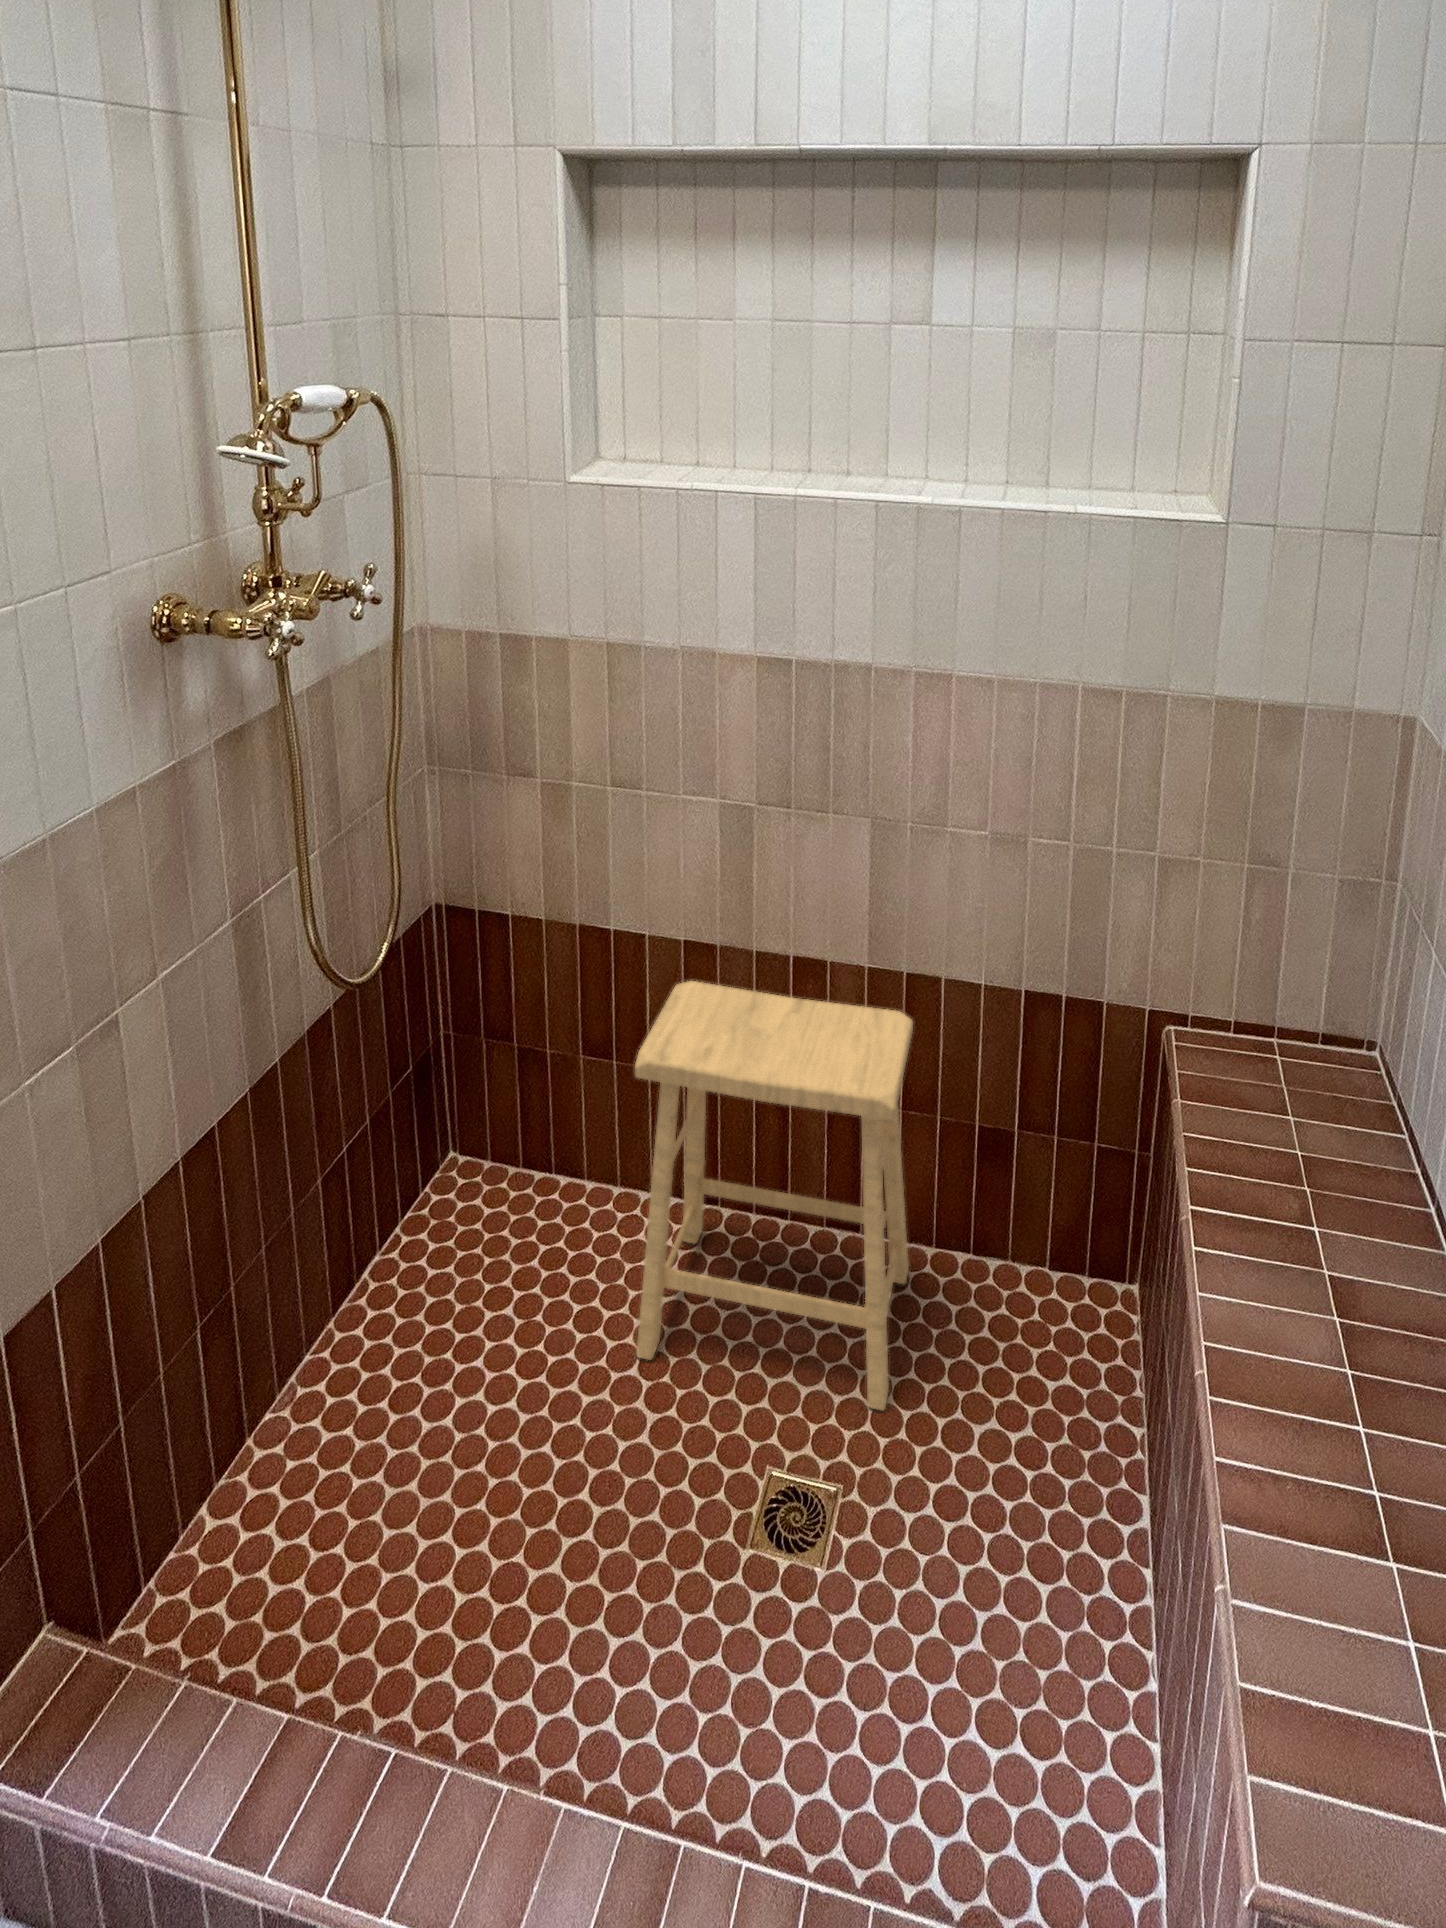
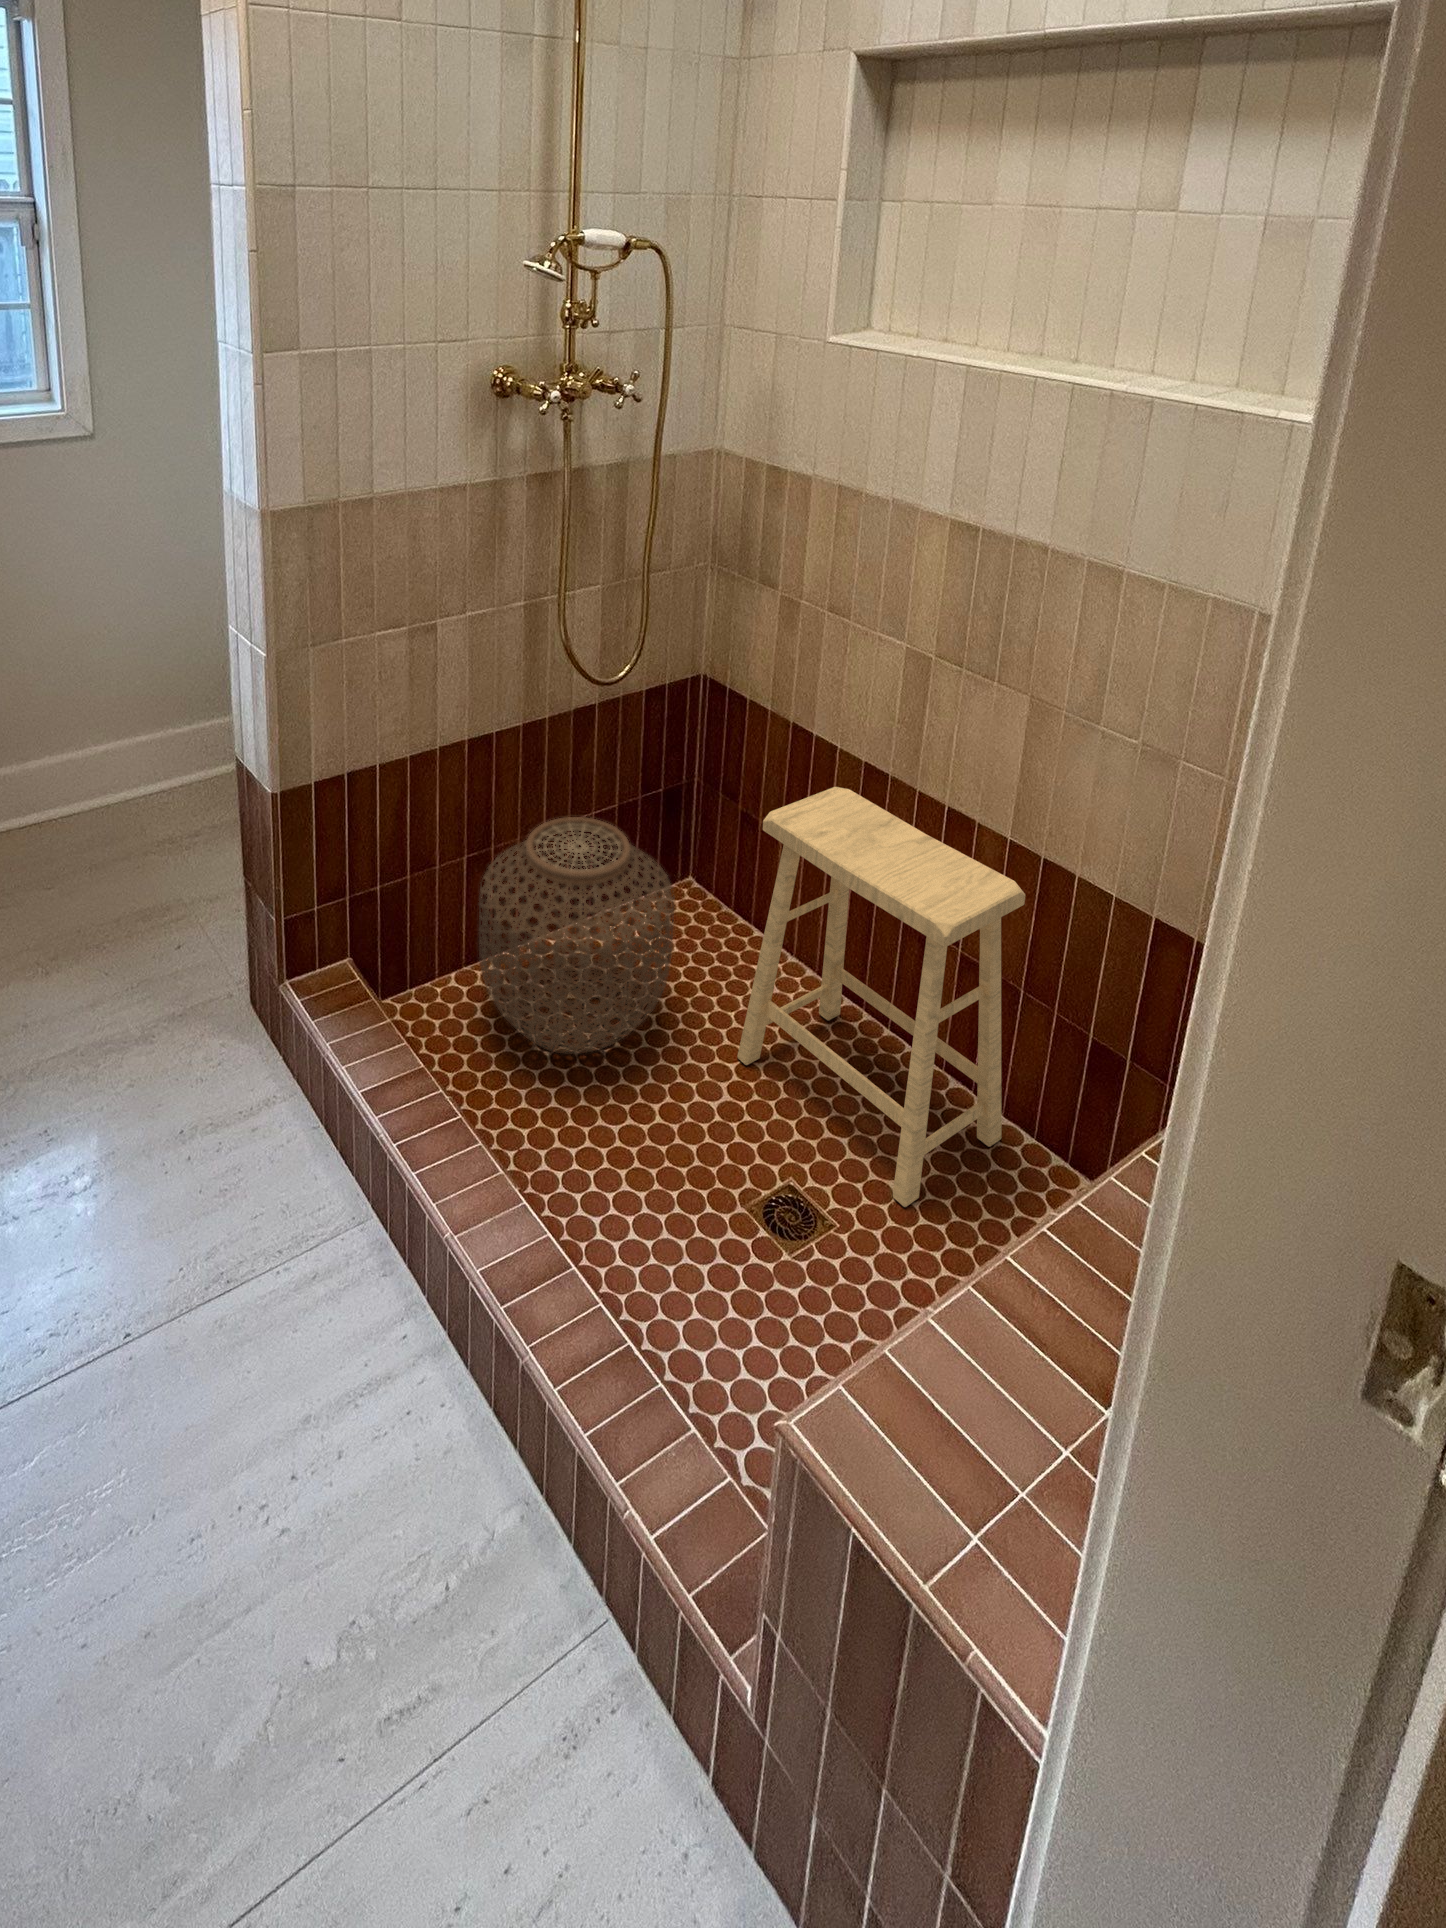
woven basket: none [256,1163,547,1528] -> present [479,817,675,1054]

